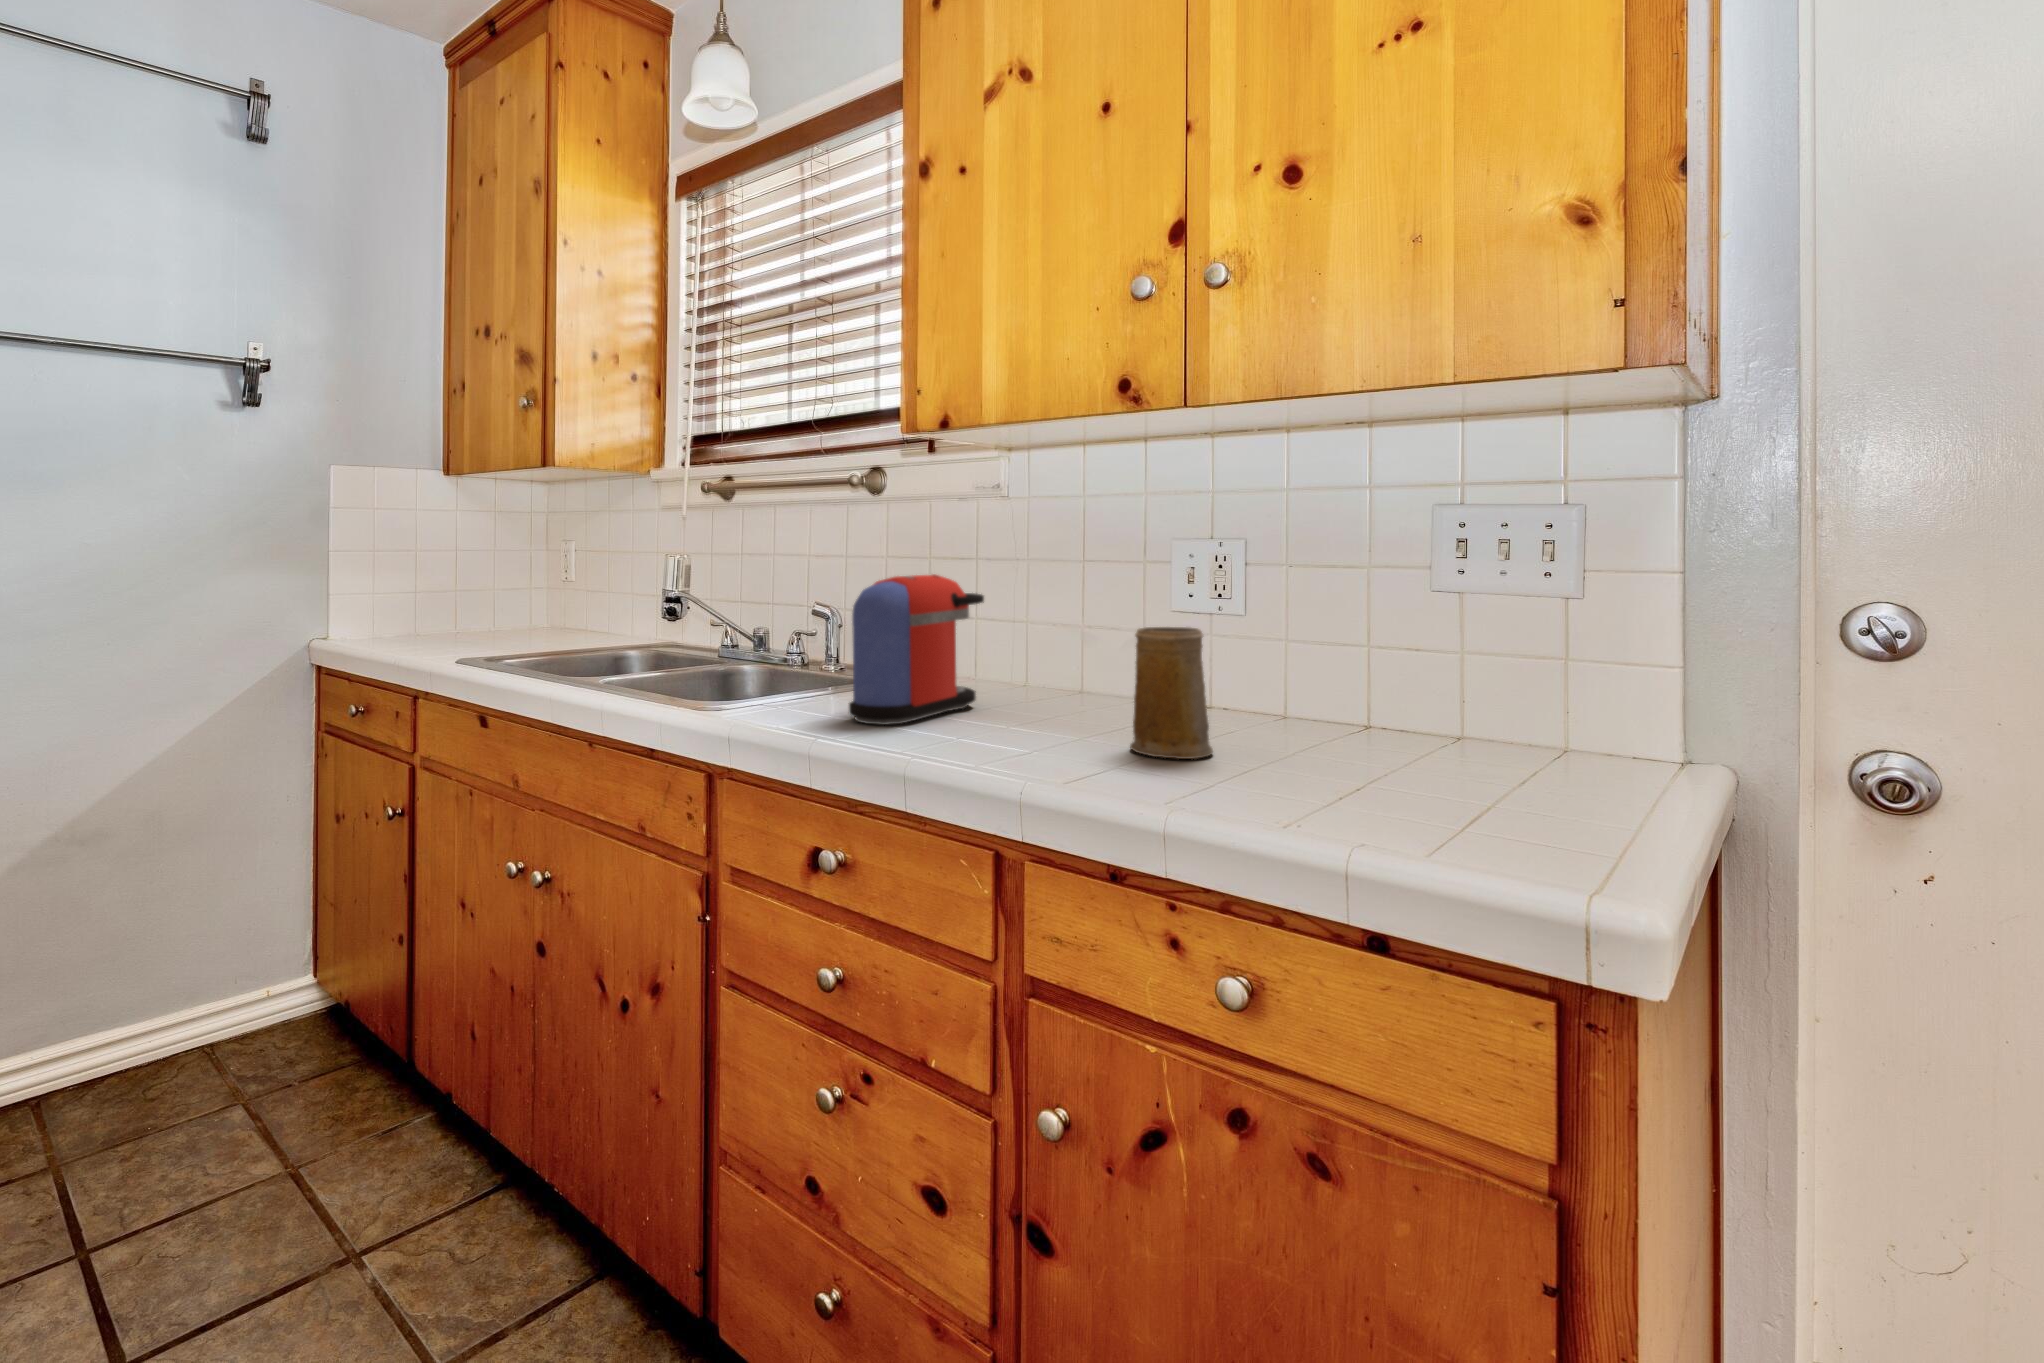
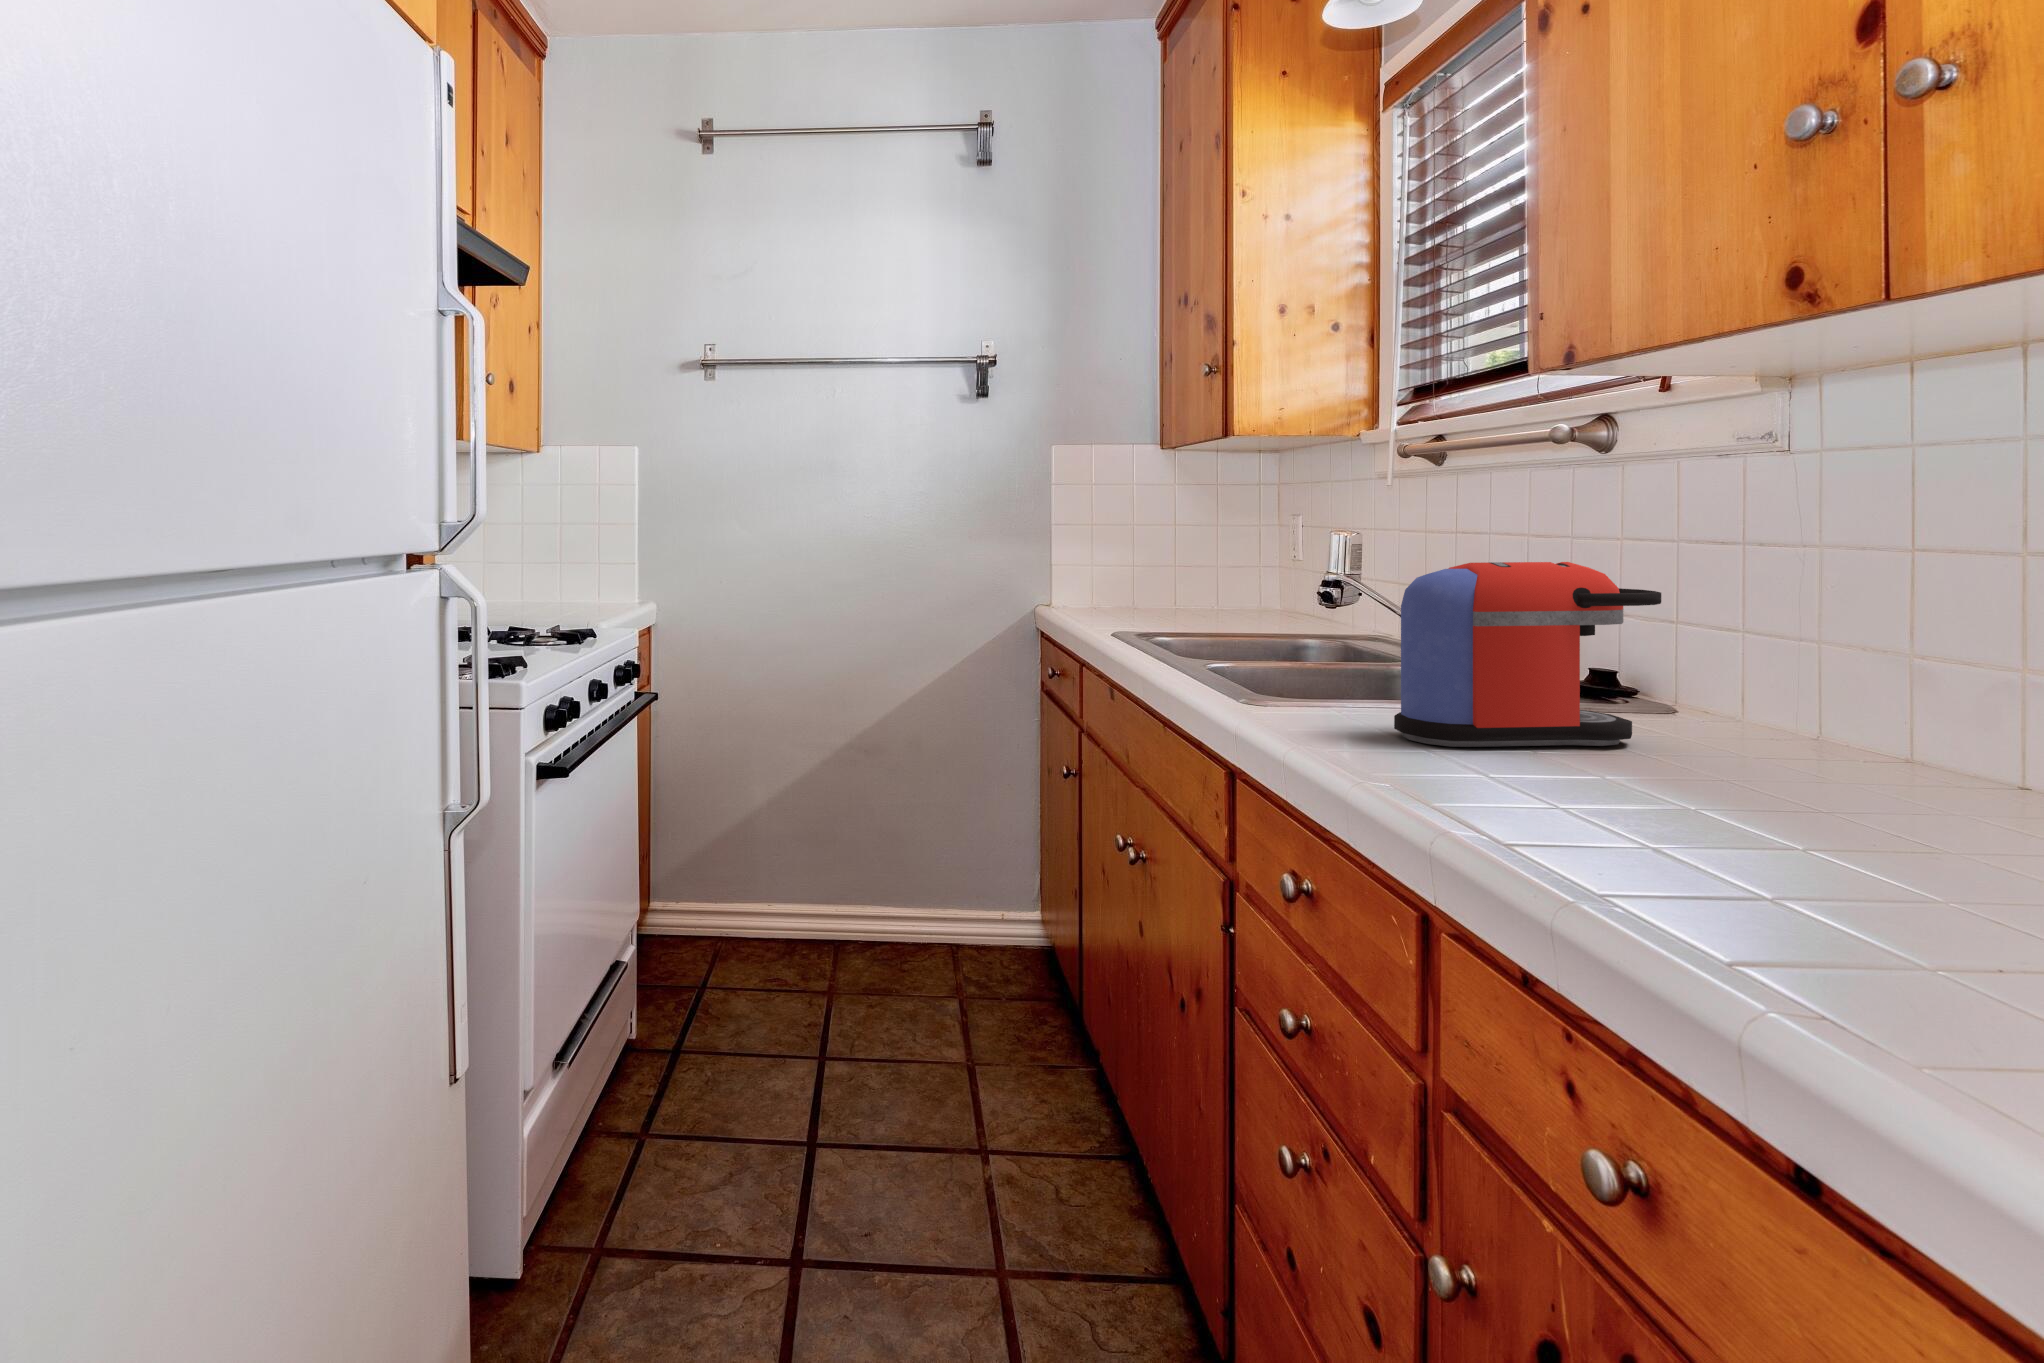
mug: present [1130,627,1213,759] -> none [1739,654,1926,869]

